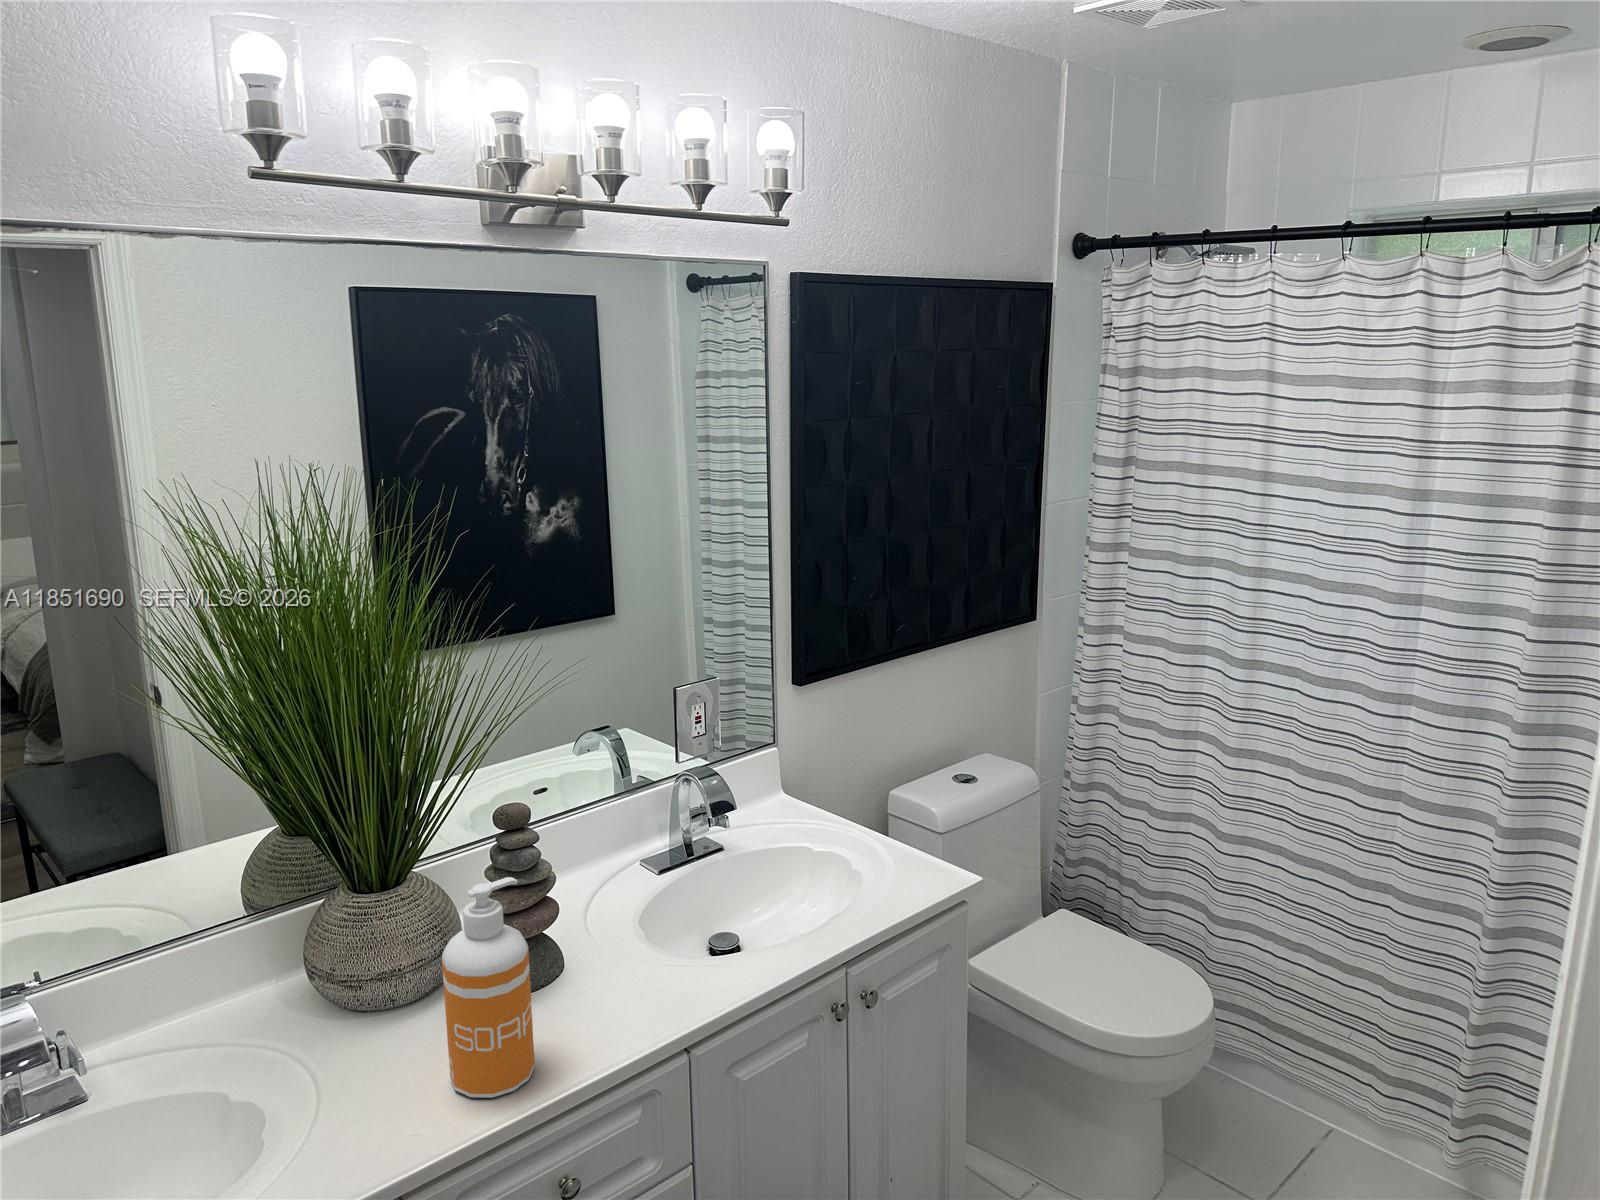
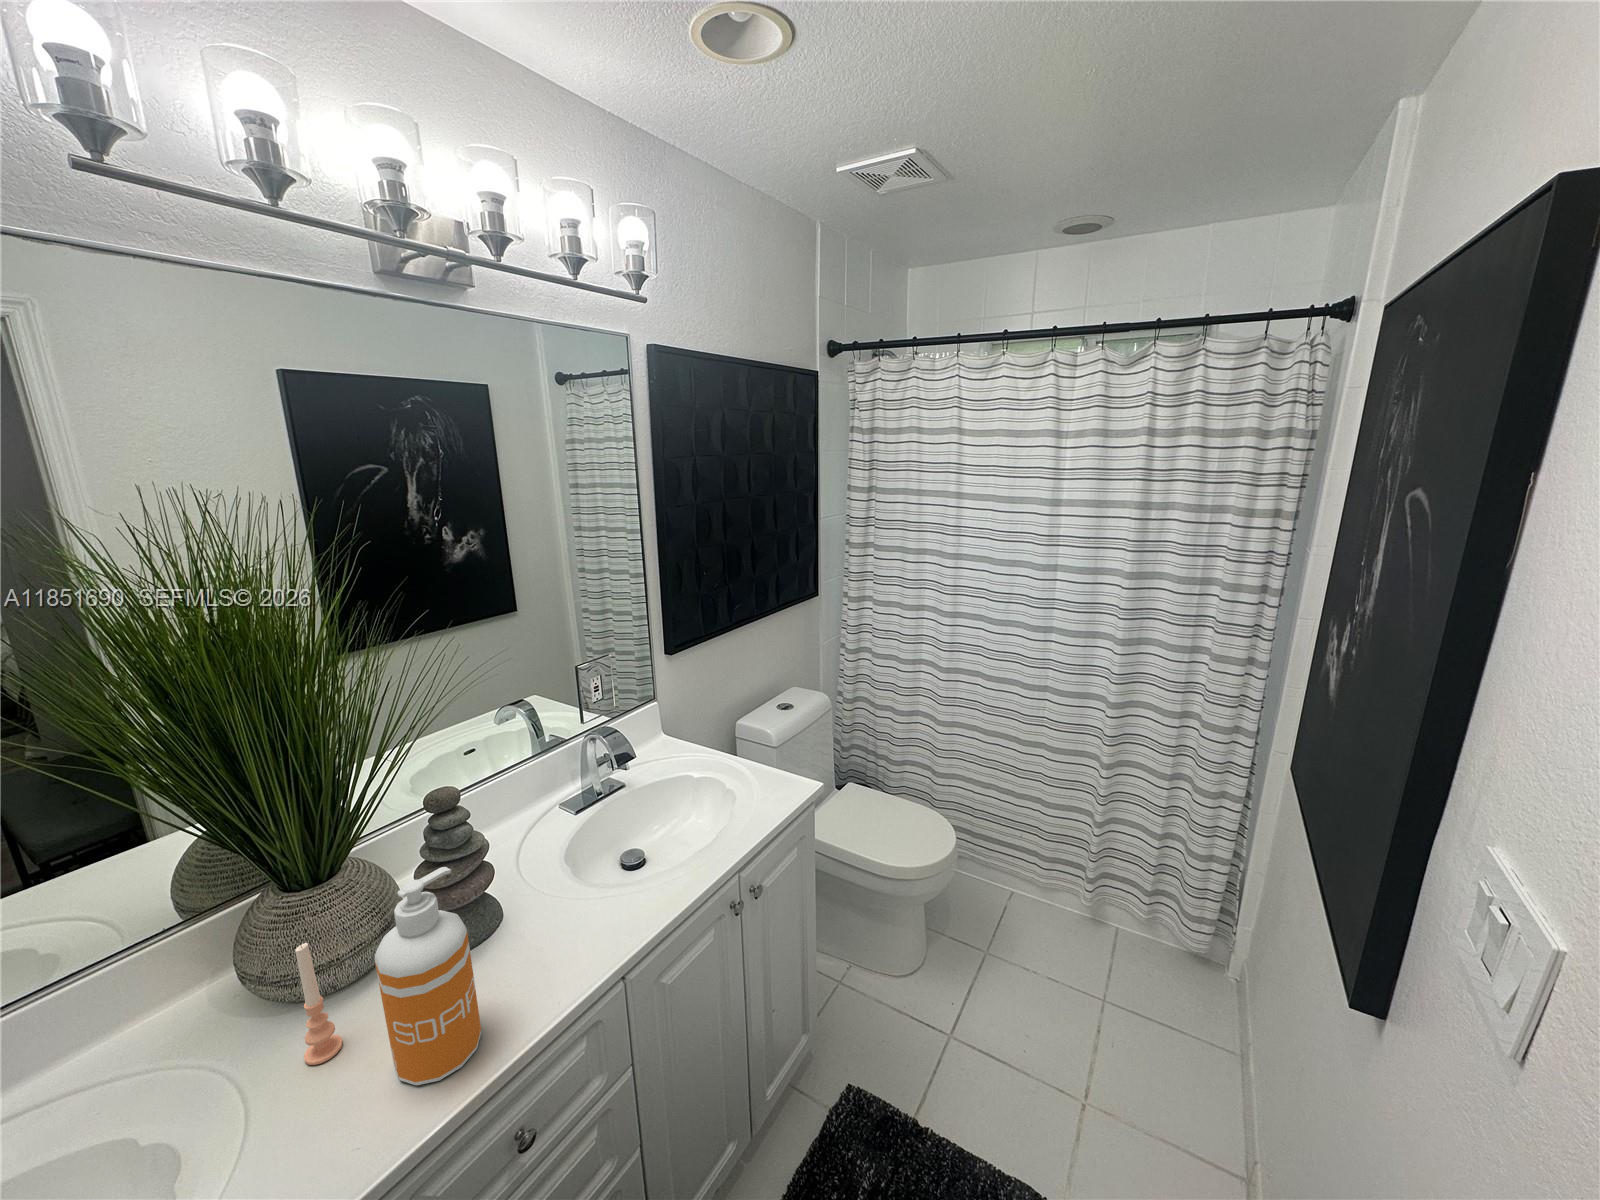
candle: none [368,936,402,1065] -> present [295,943,343,1065]

